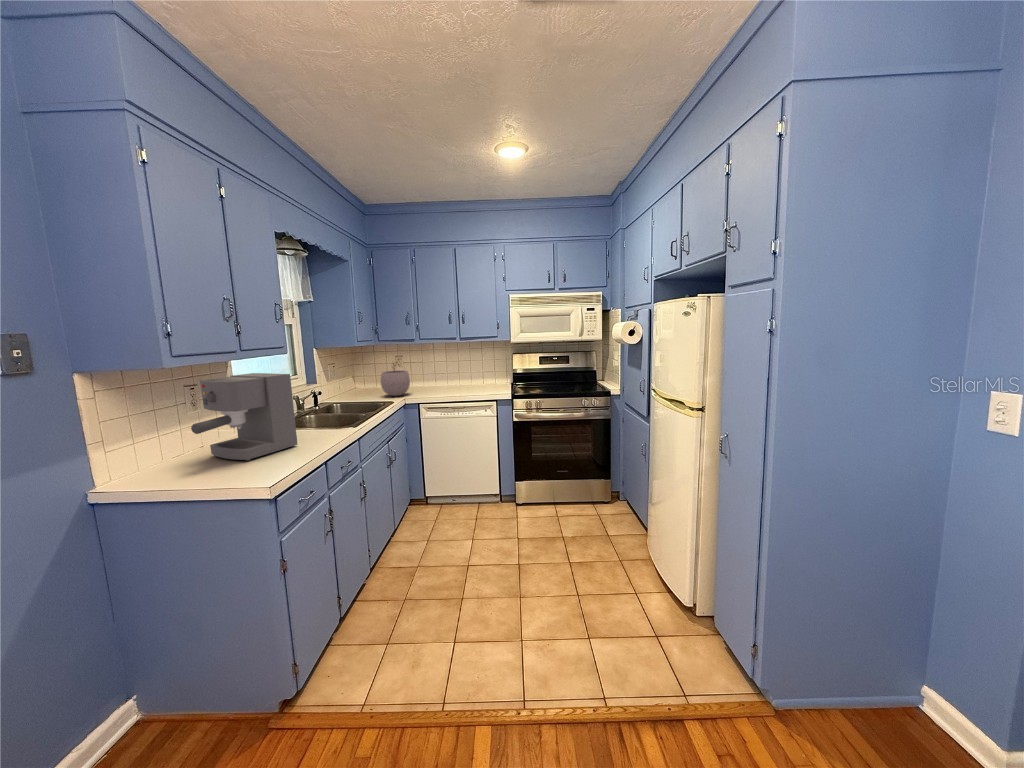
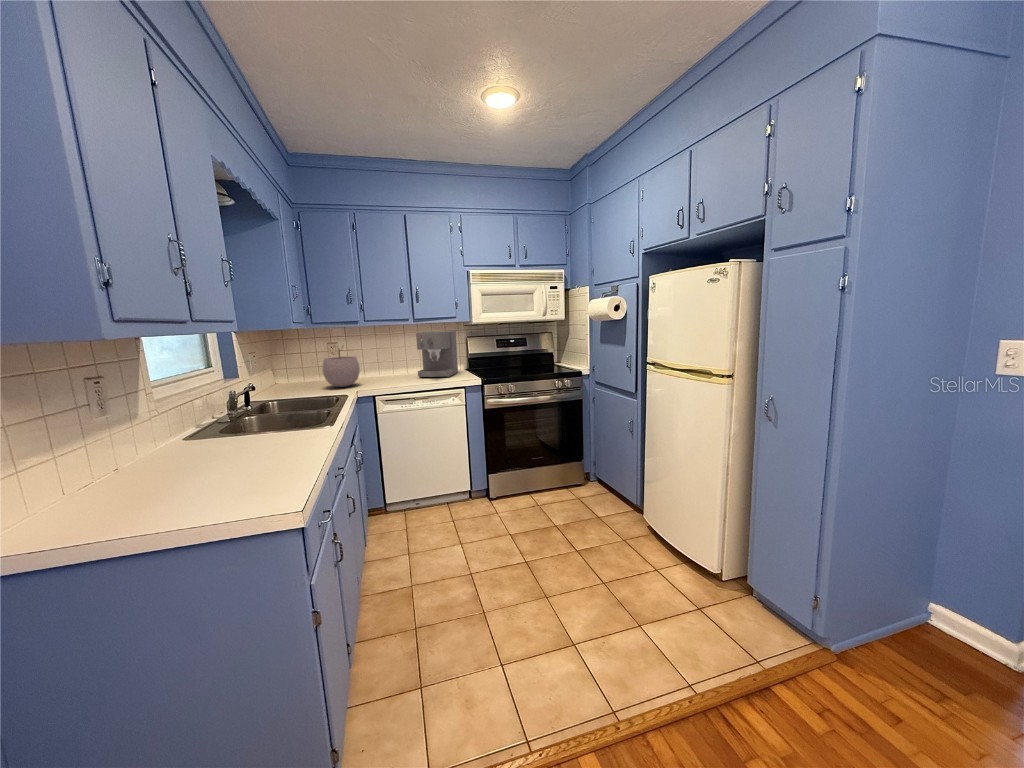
coffee maker: present [191,373,297,461] -> present [416,331,458,378]

